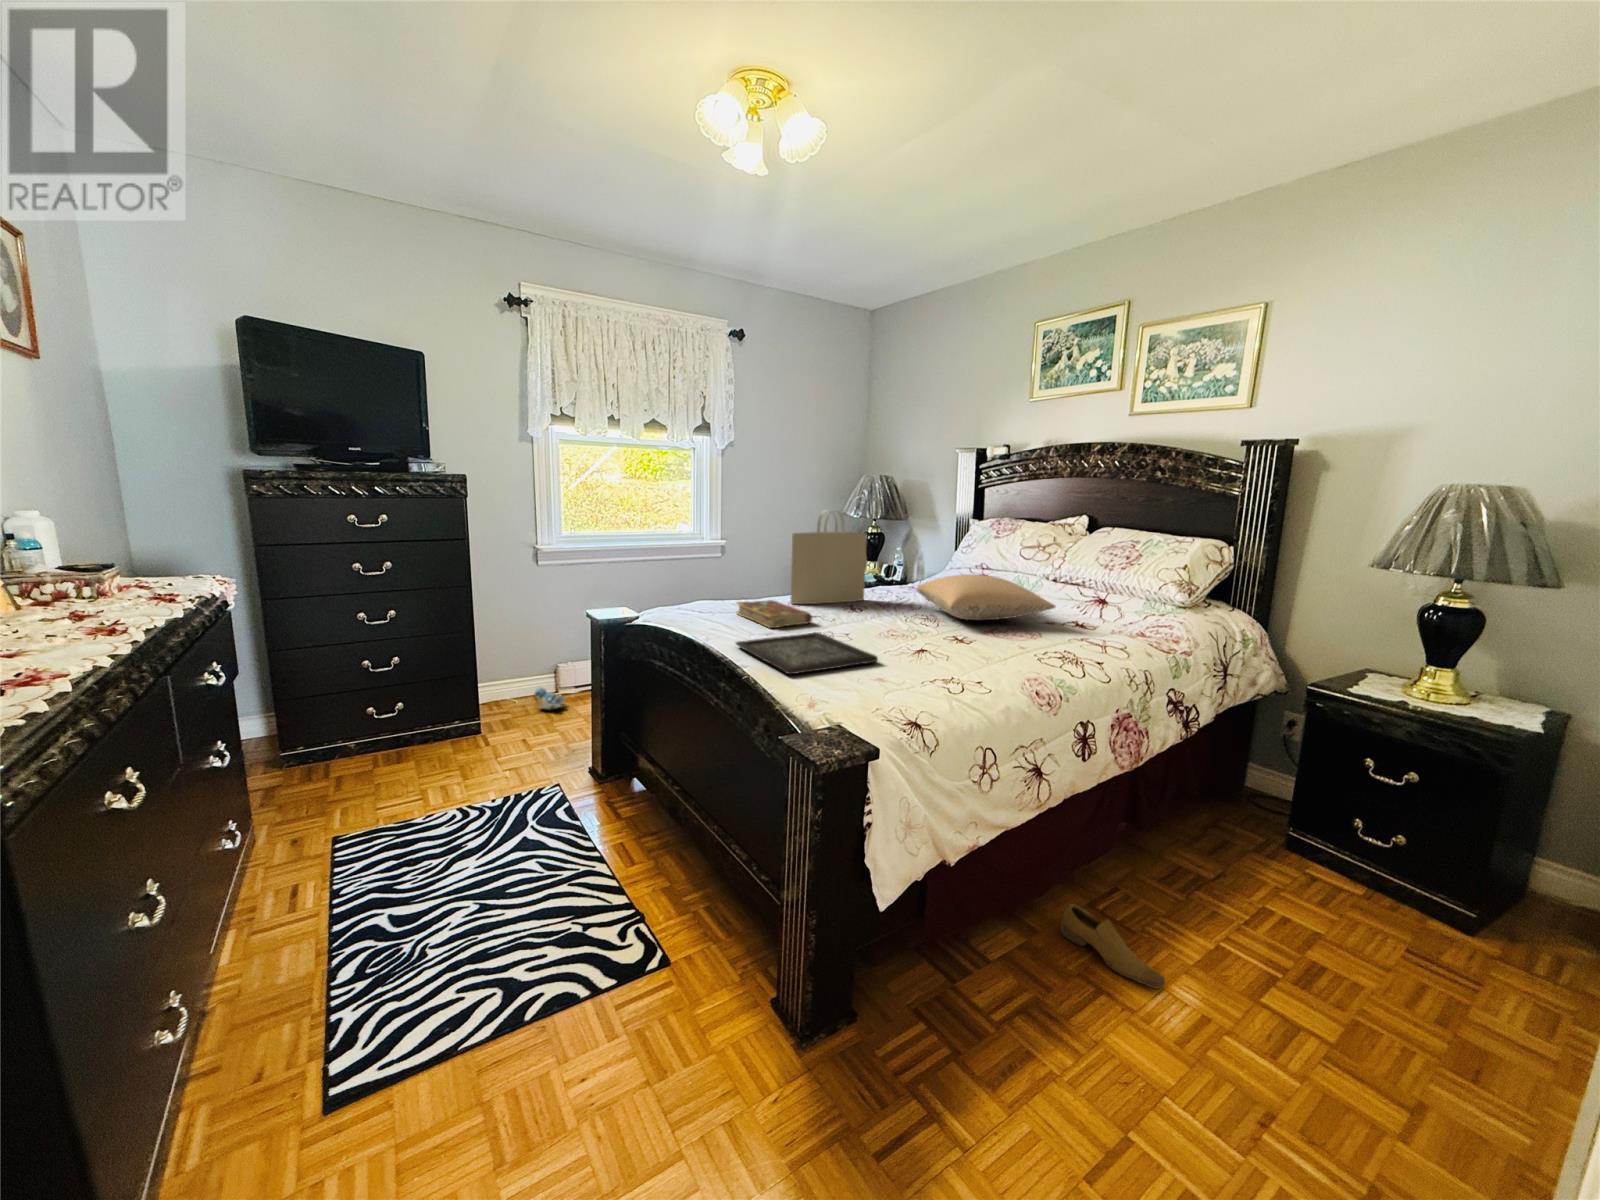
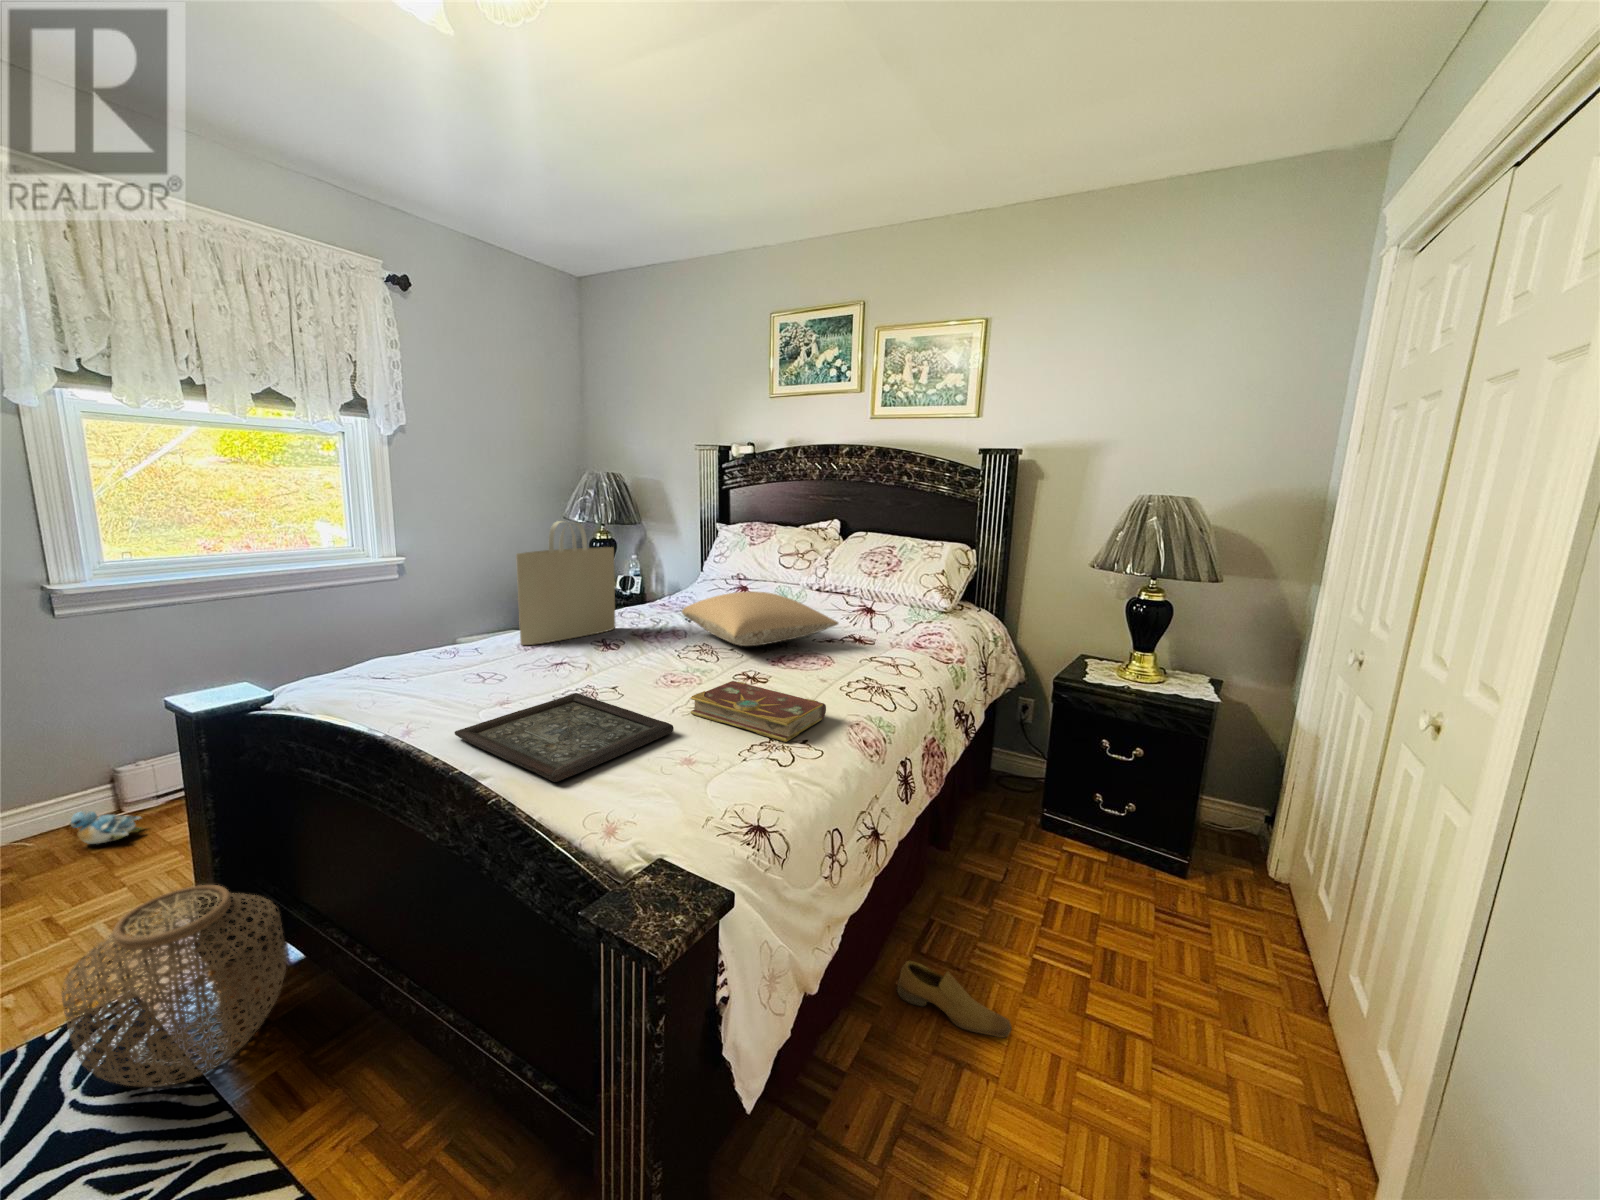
book: present [737,600,812,628] -> present [691,681,826,742]
woven basket: none [535,723,634,834] -> present [61,885,286,1087]

